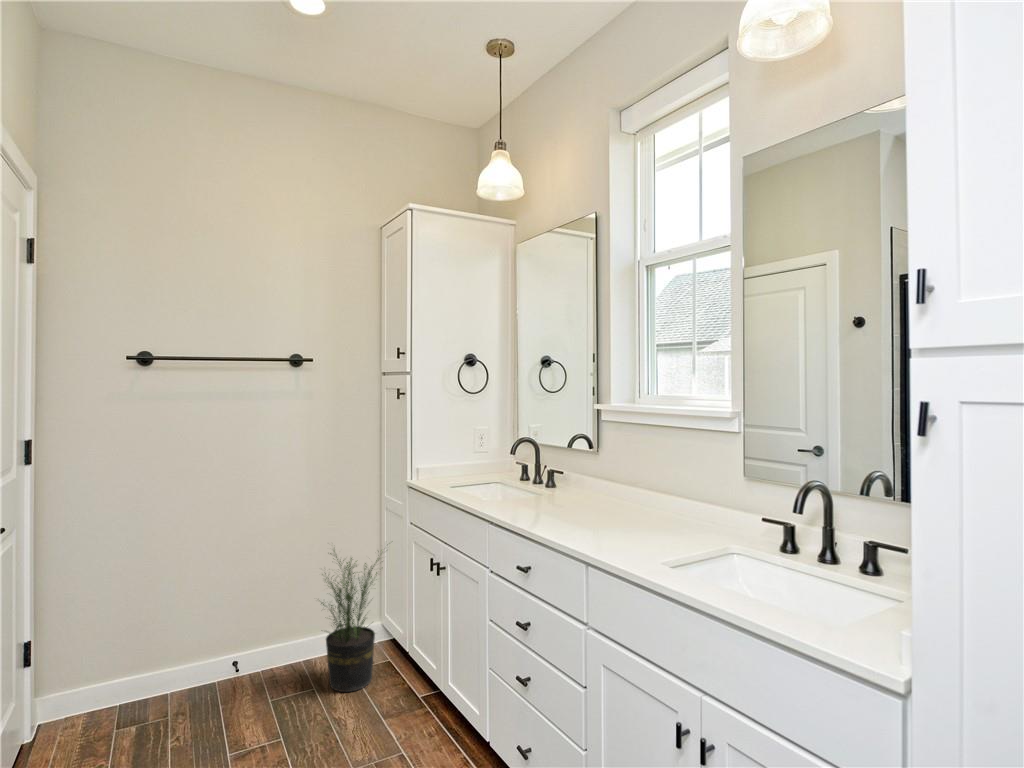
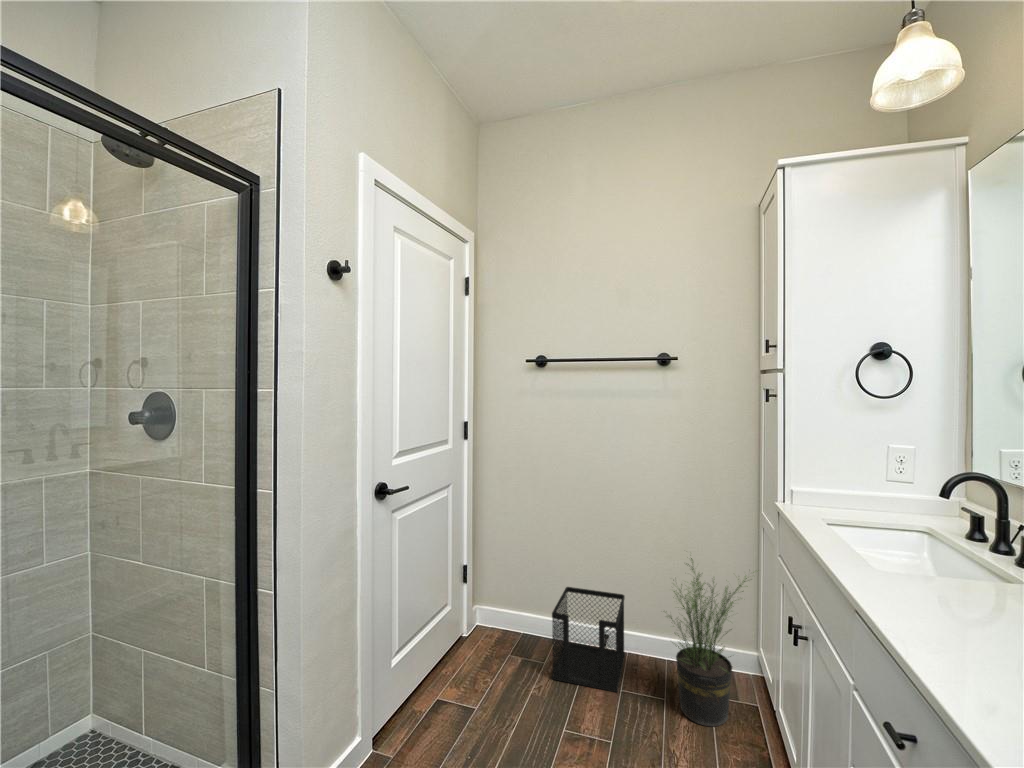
wastebasket: none [184,609,267,725] -> present [552,587,625,692]

